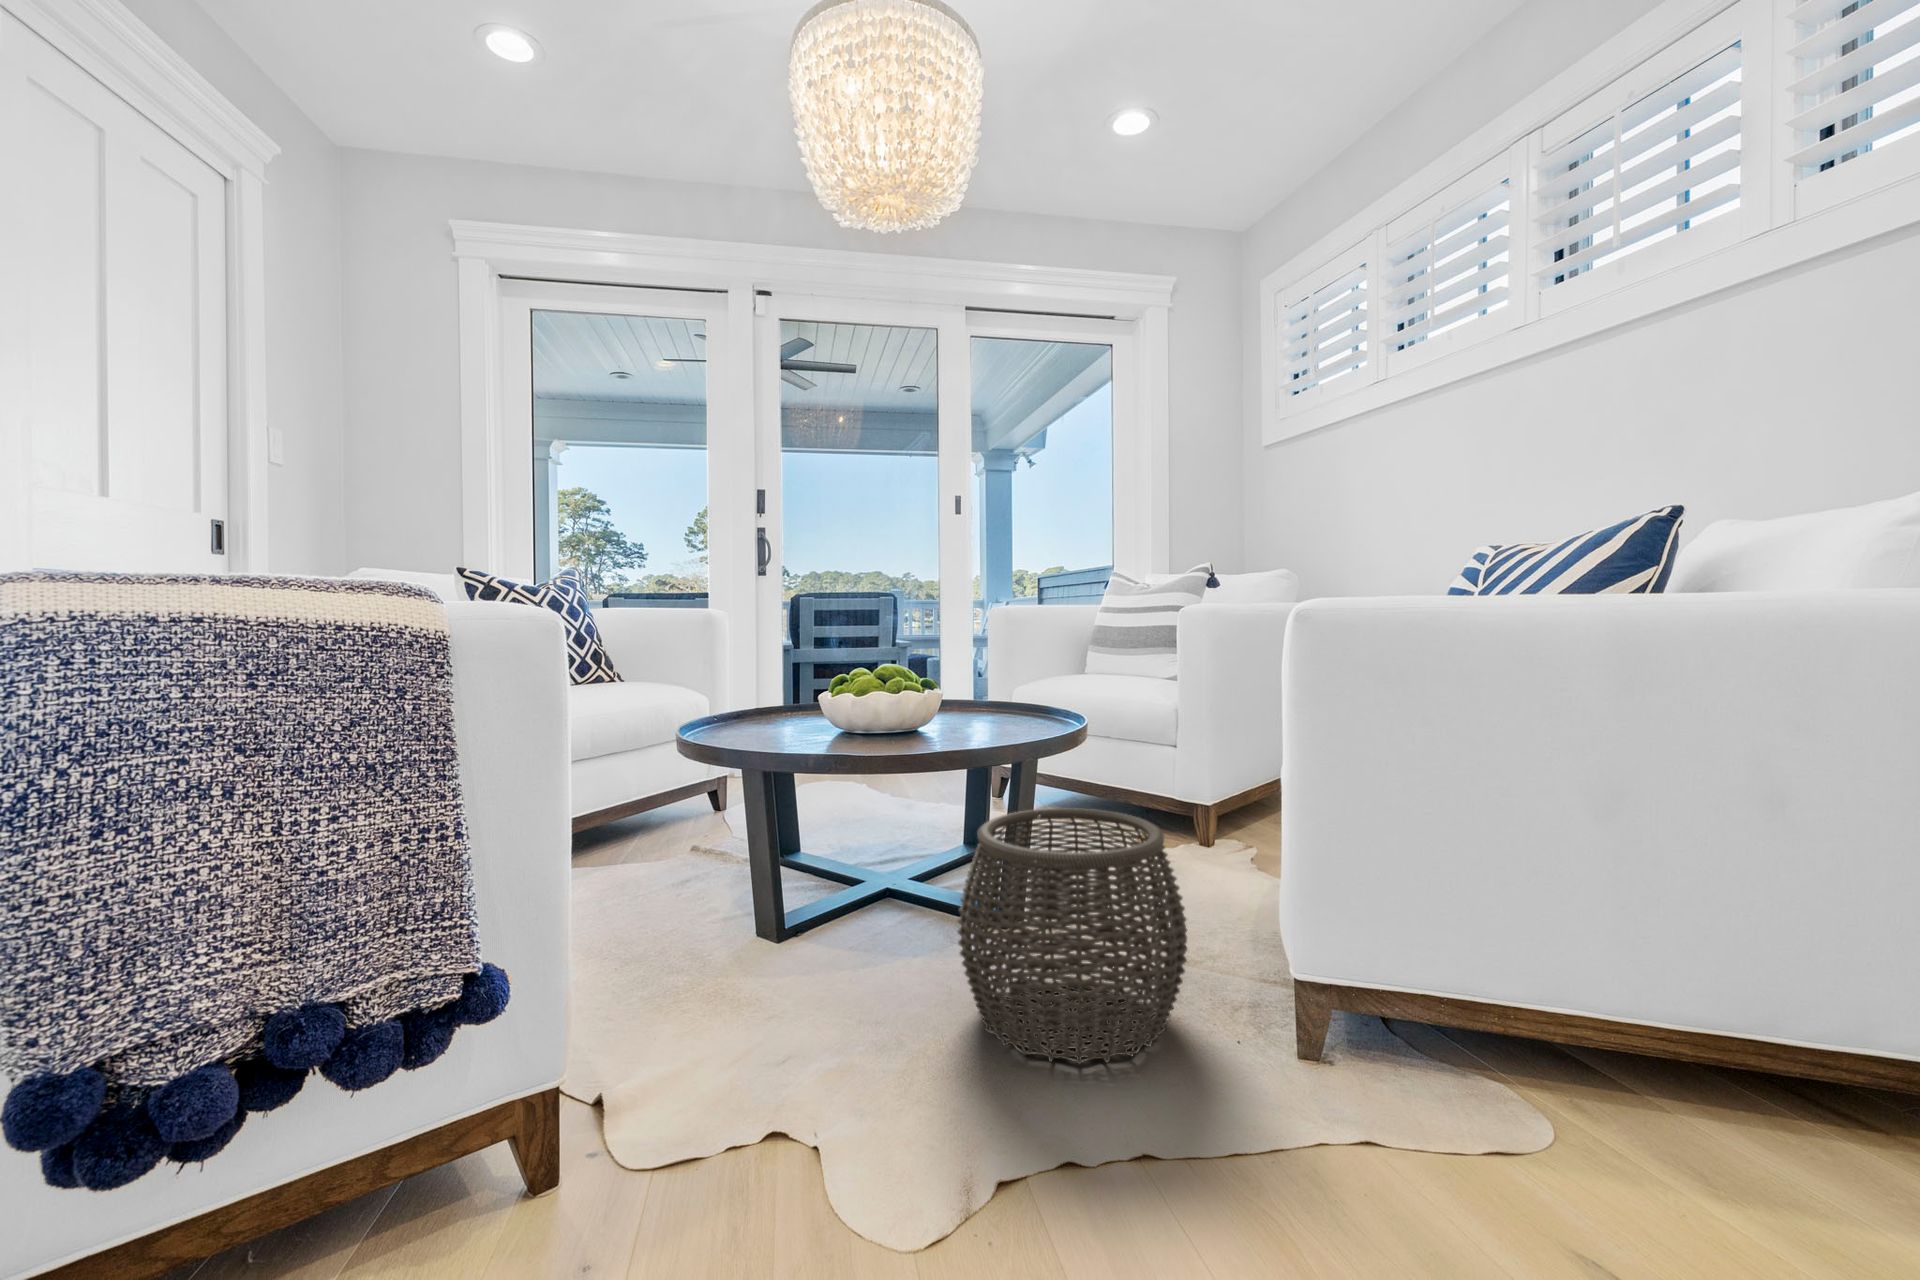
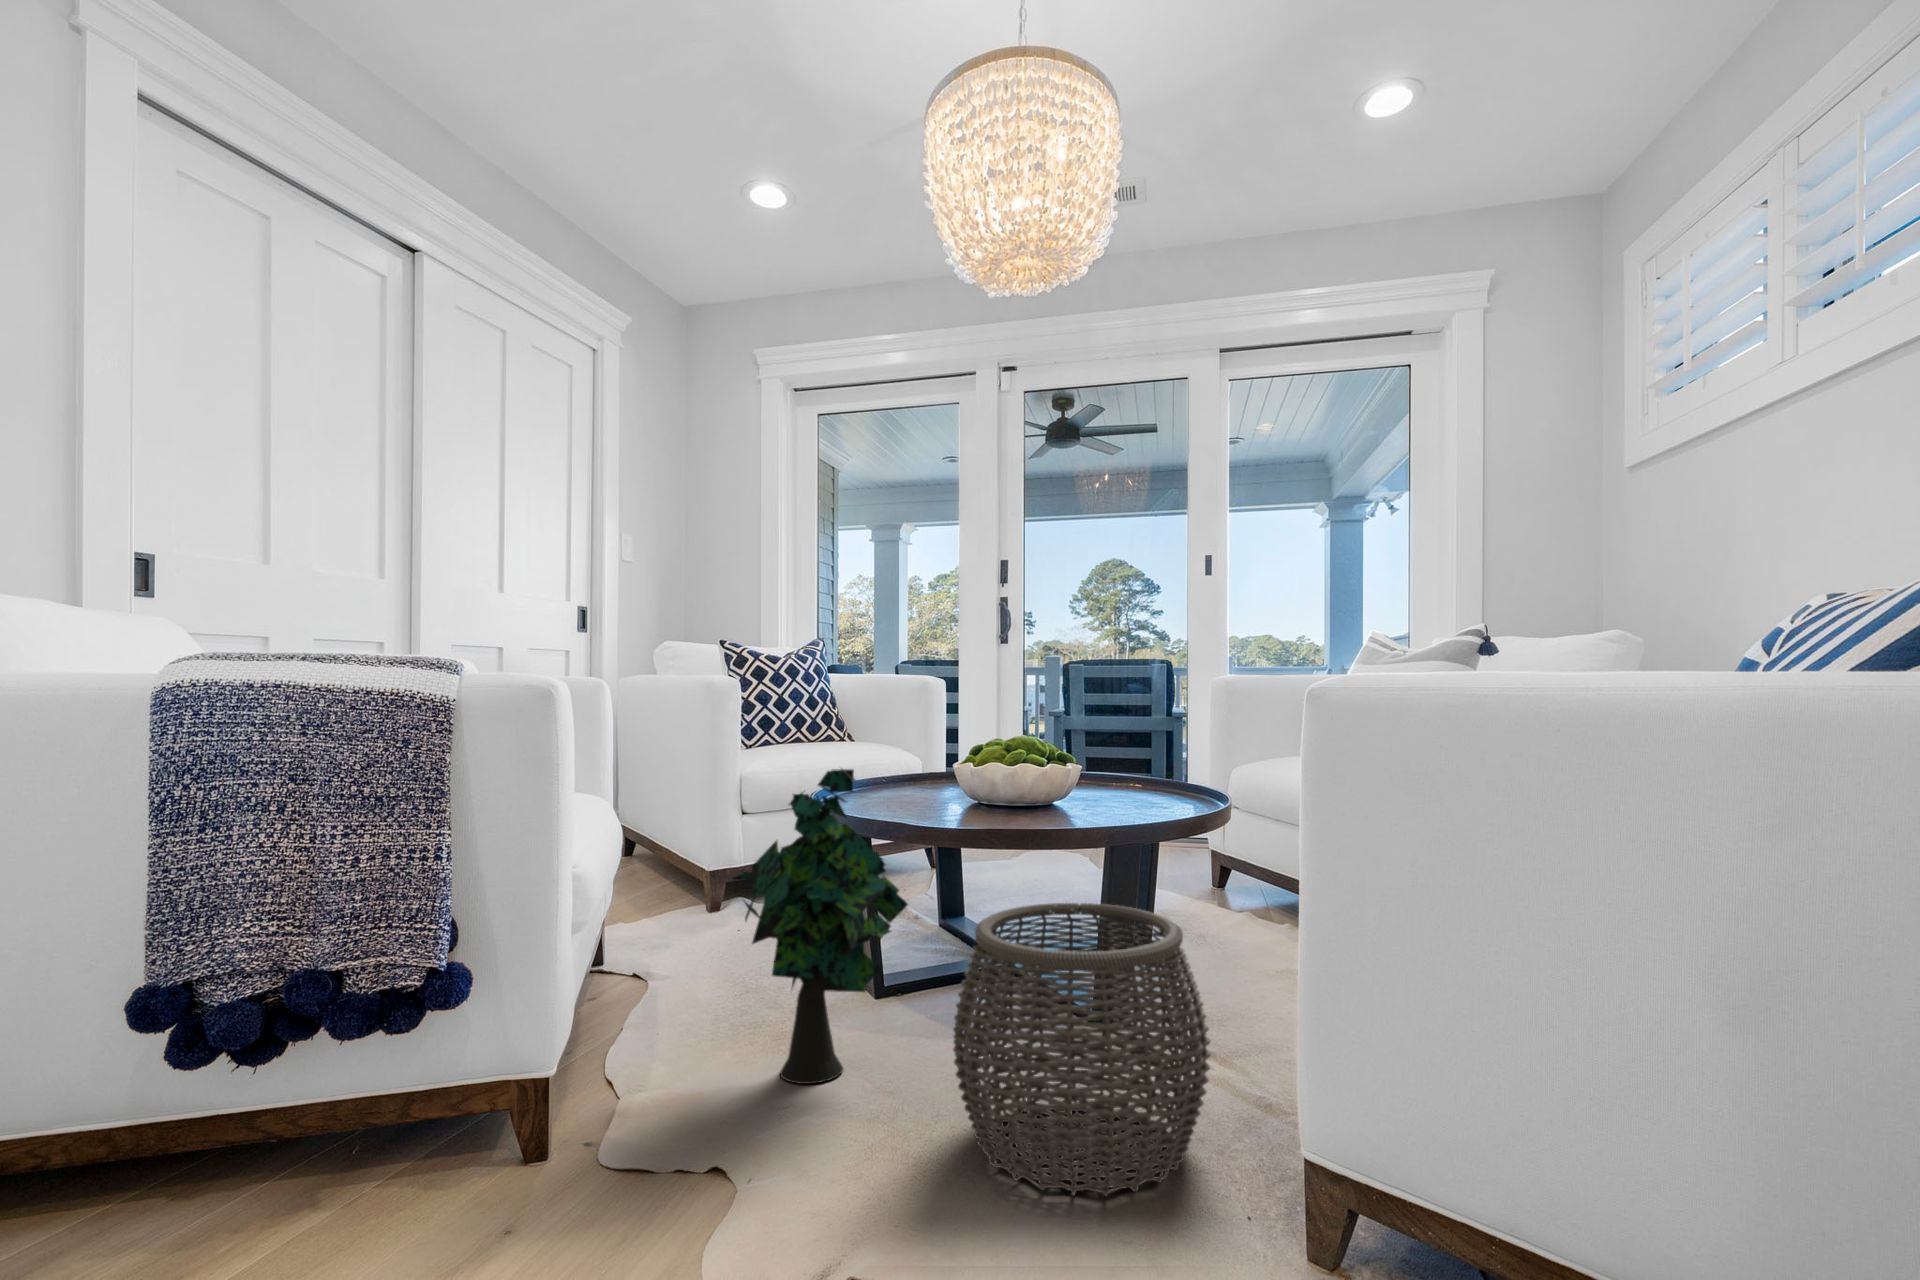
decorative plant: none [668,698,861,1023] -> present [733,769,908,1084]

